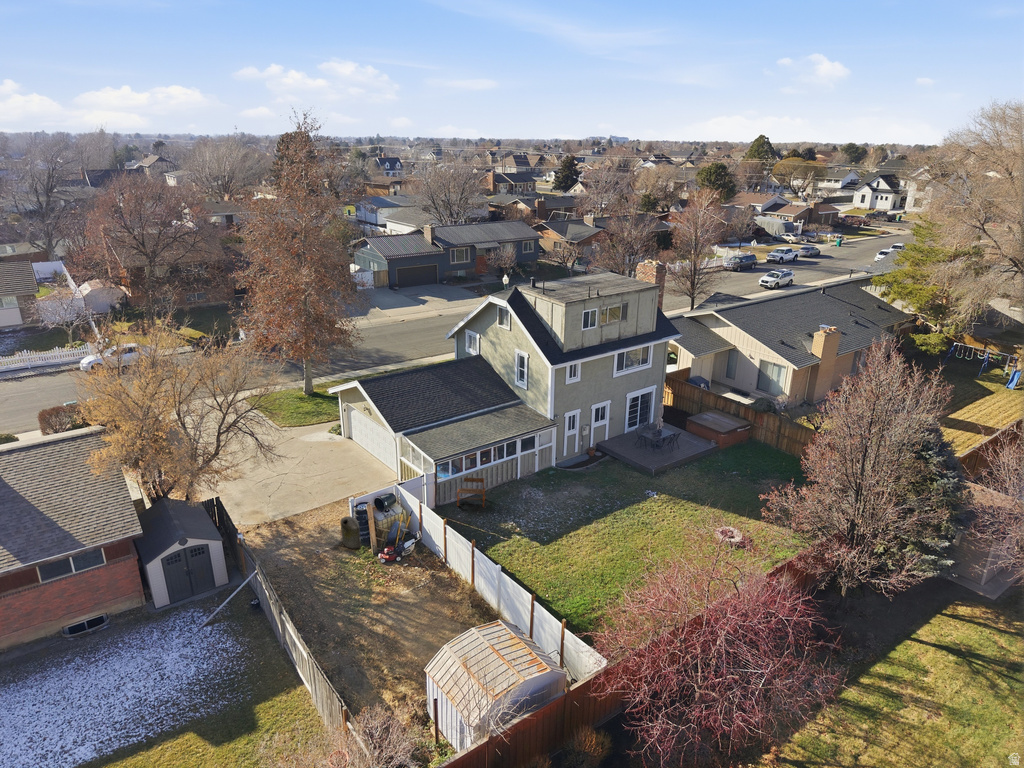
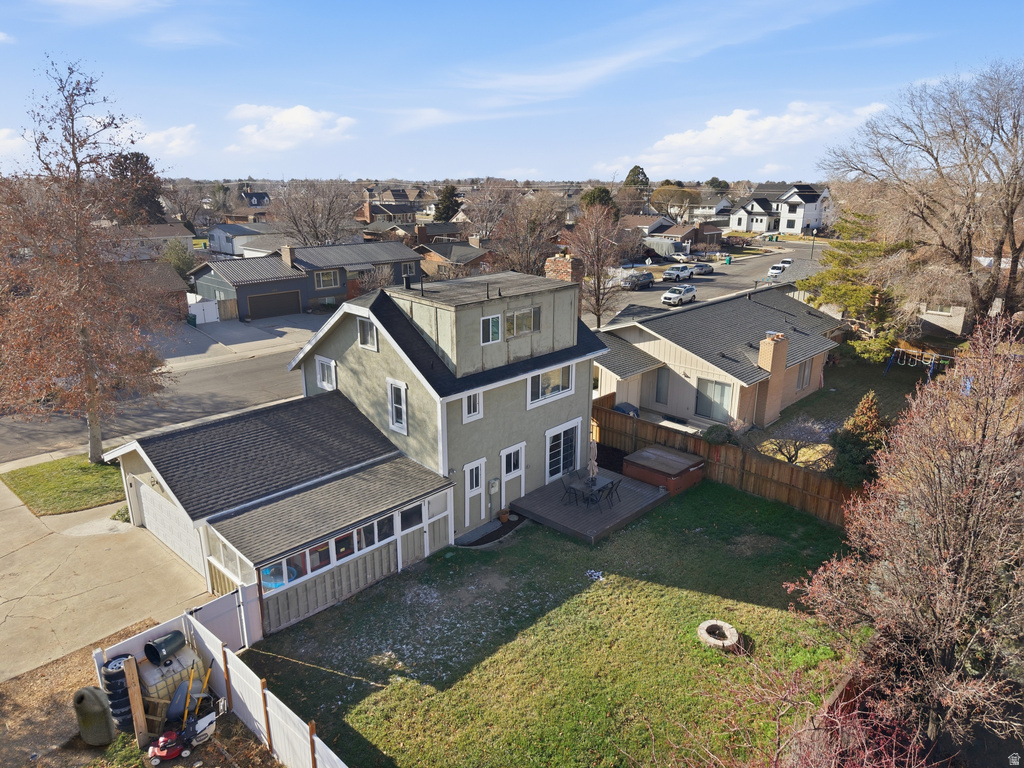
bench: present [457,478,485,507] -> none [300,579,348,630]

